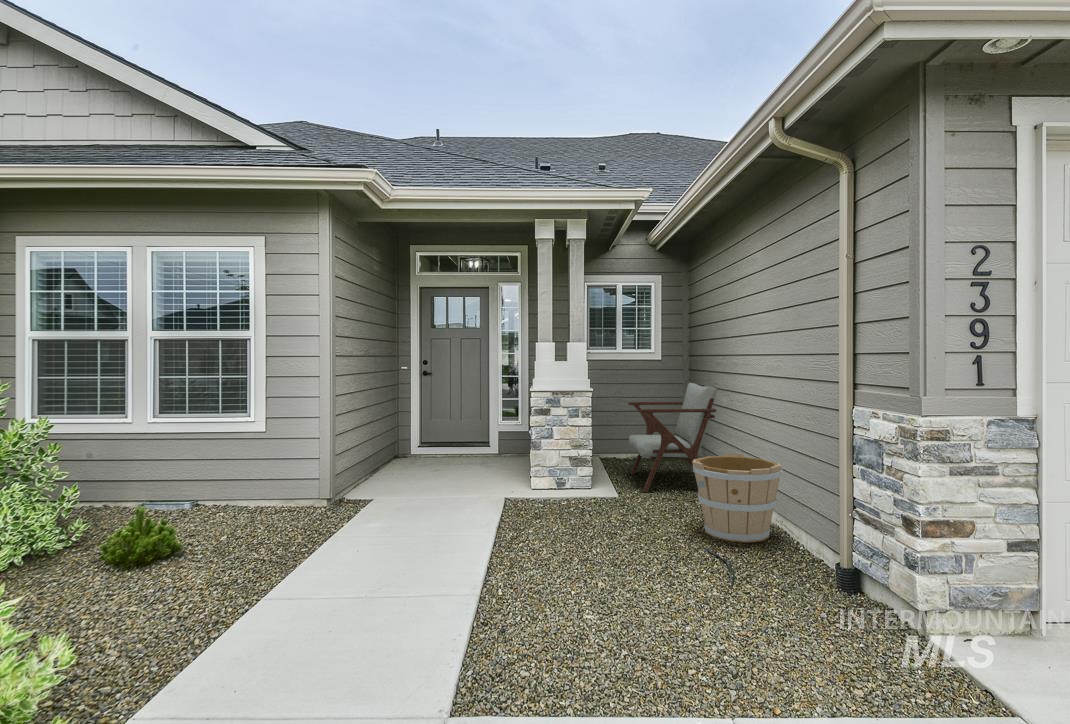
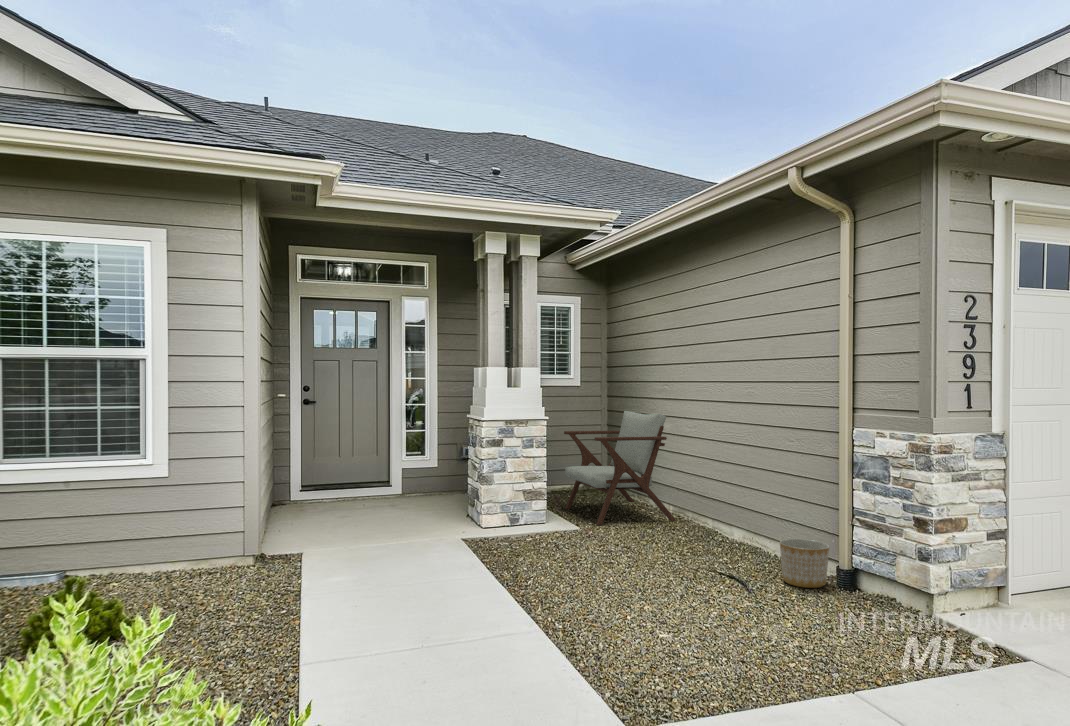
wooden bucket: present [692,454,783,543] -> none [677,479,764,563]
planter: none [774,524,829,580] -> present [780,539,829,588]

